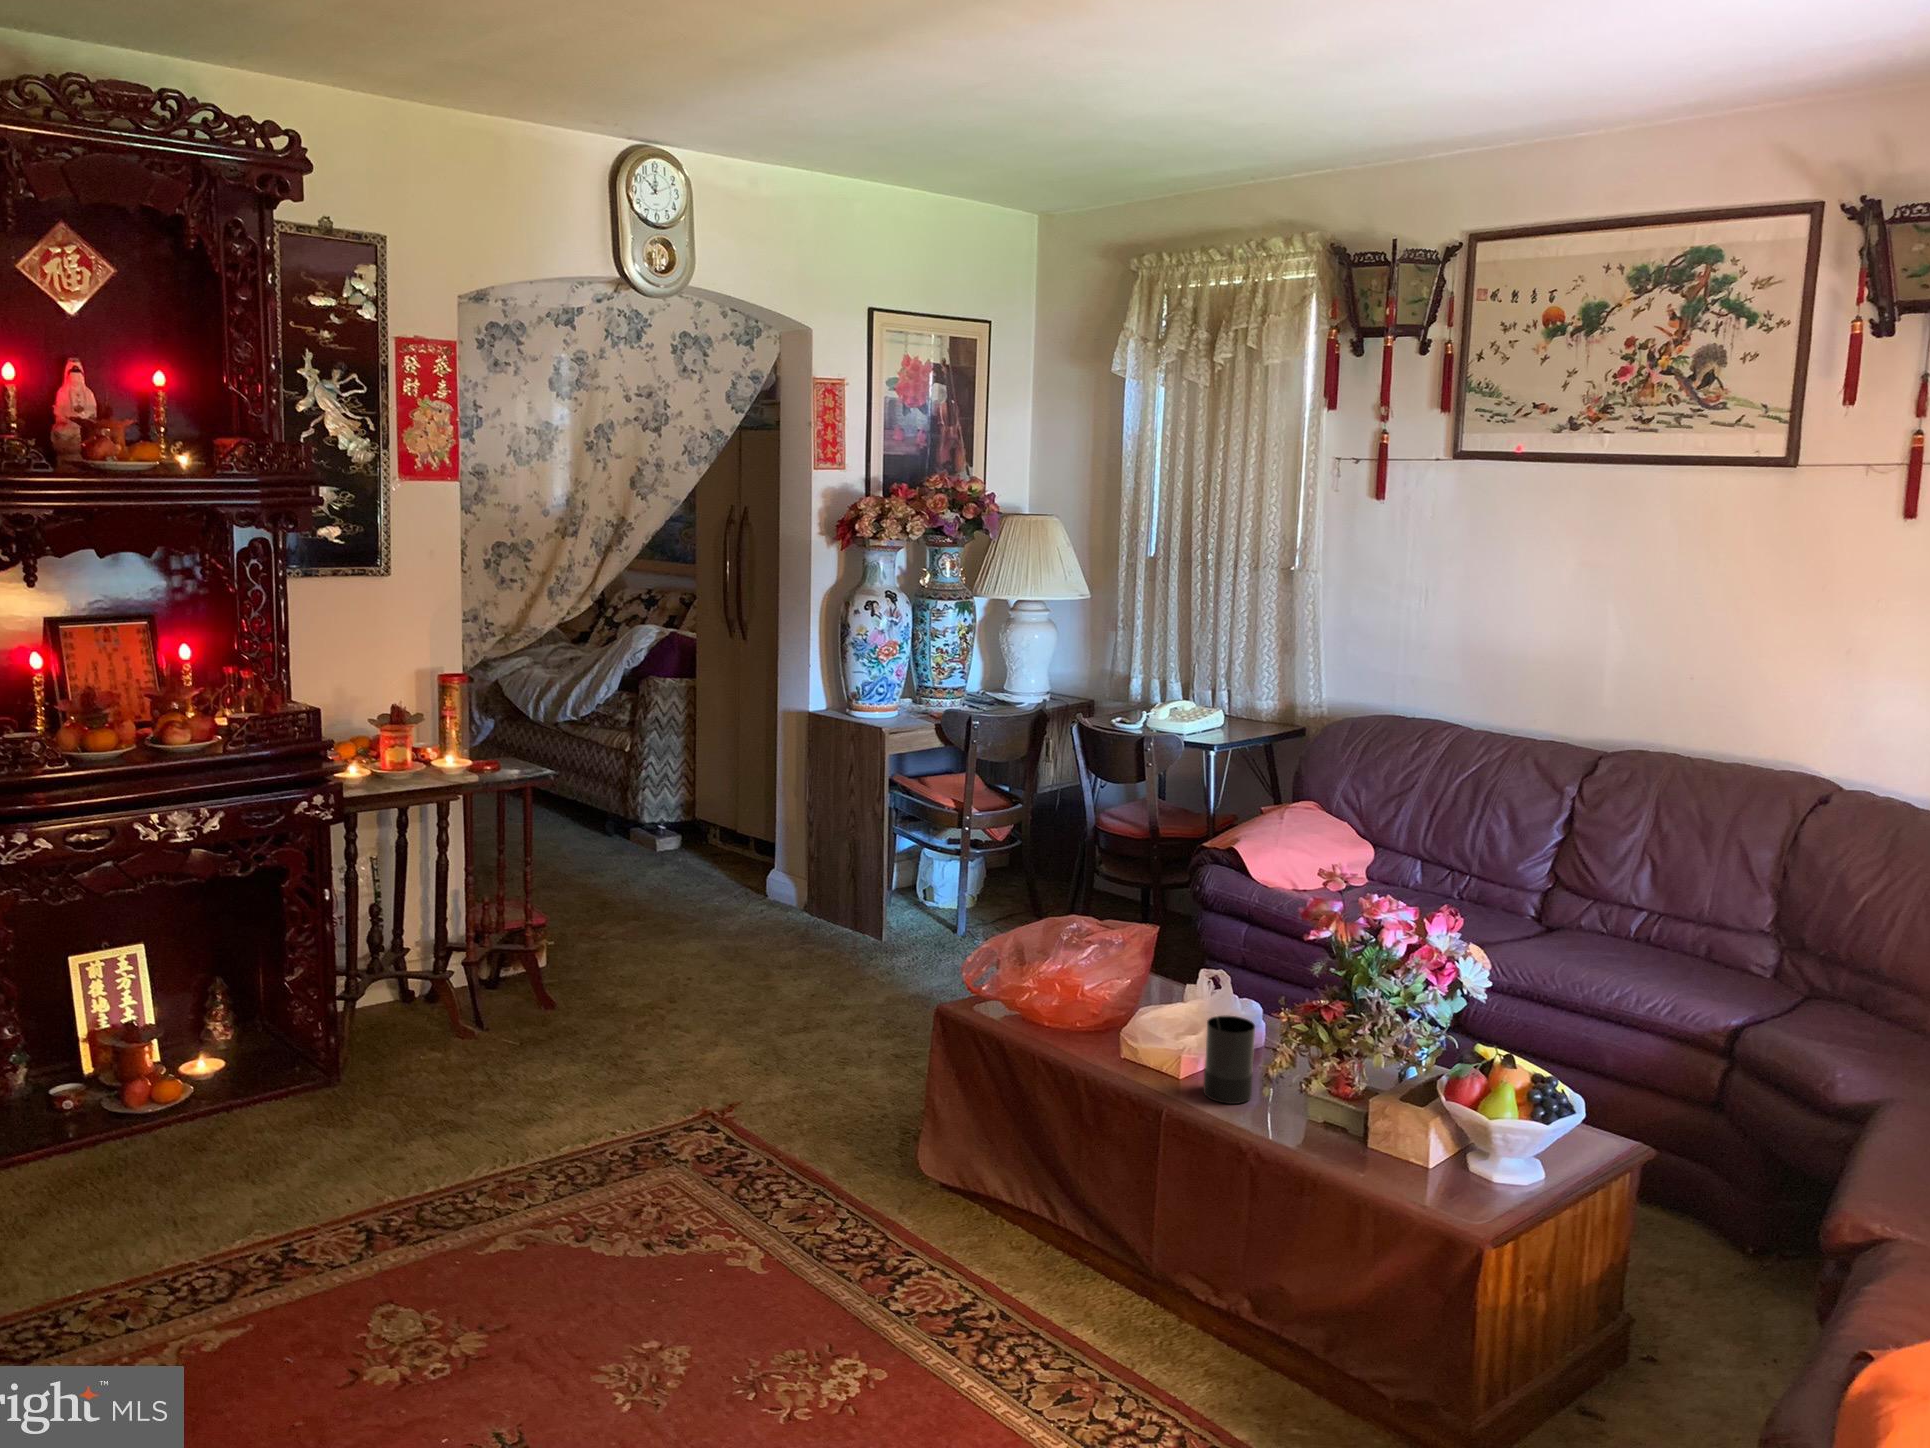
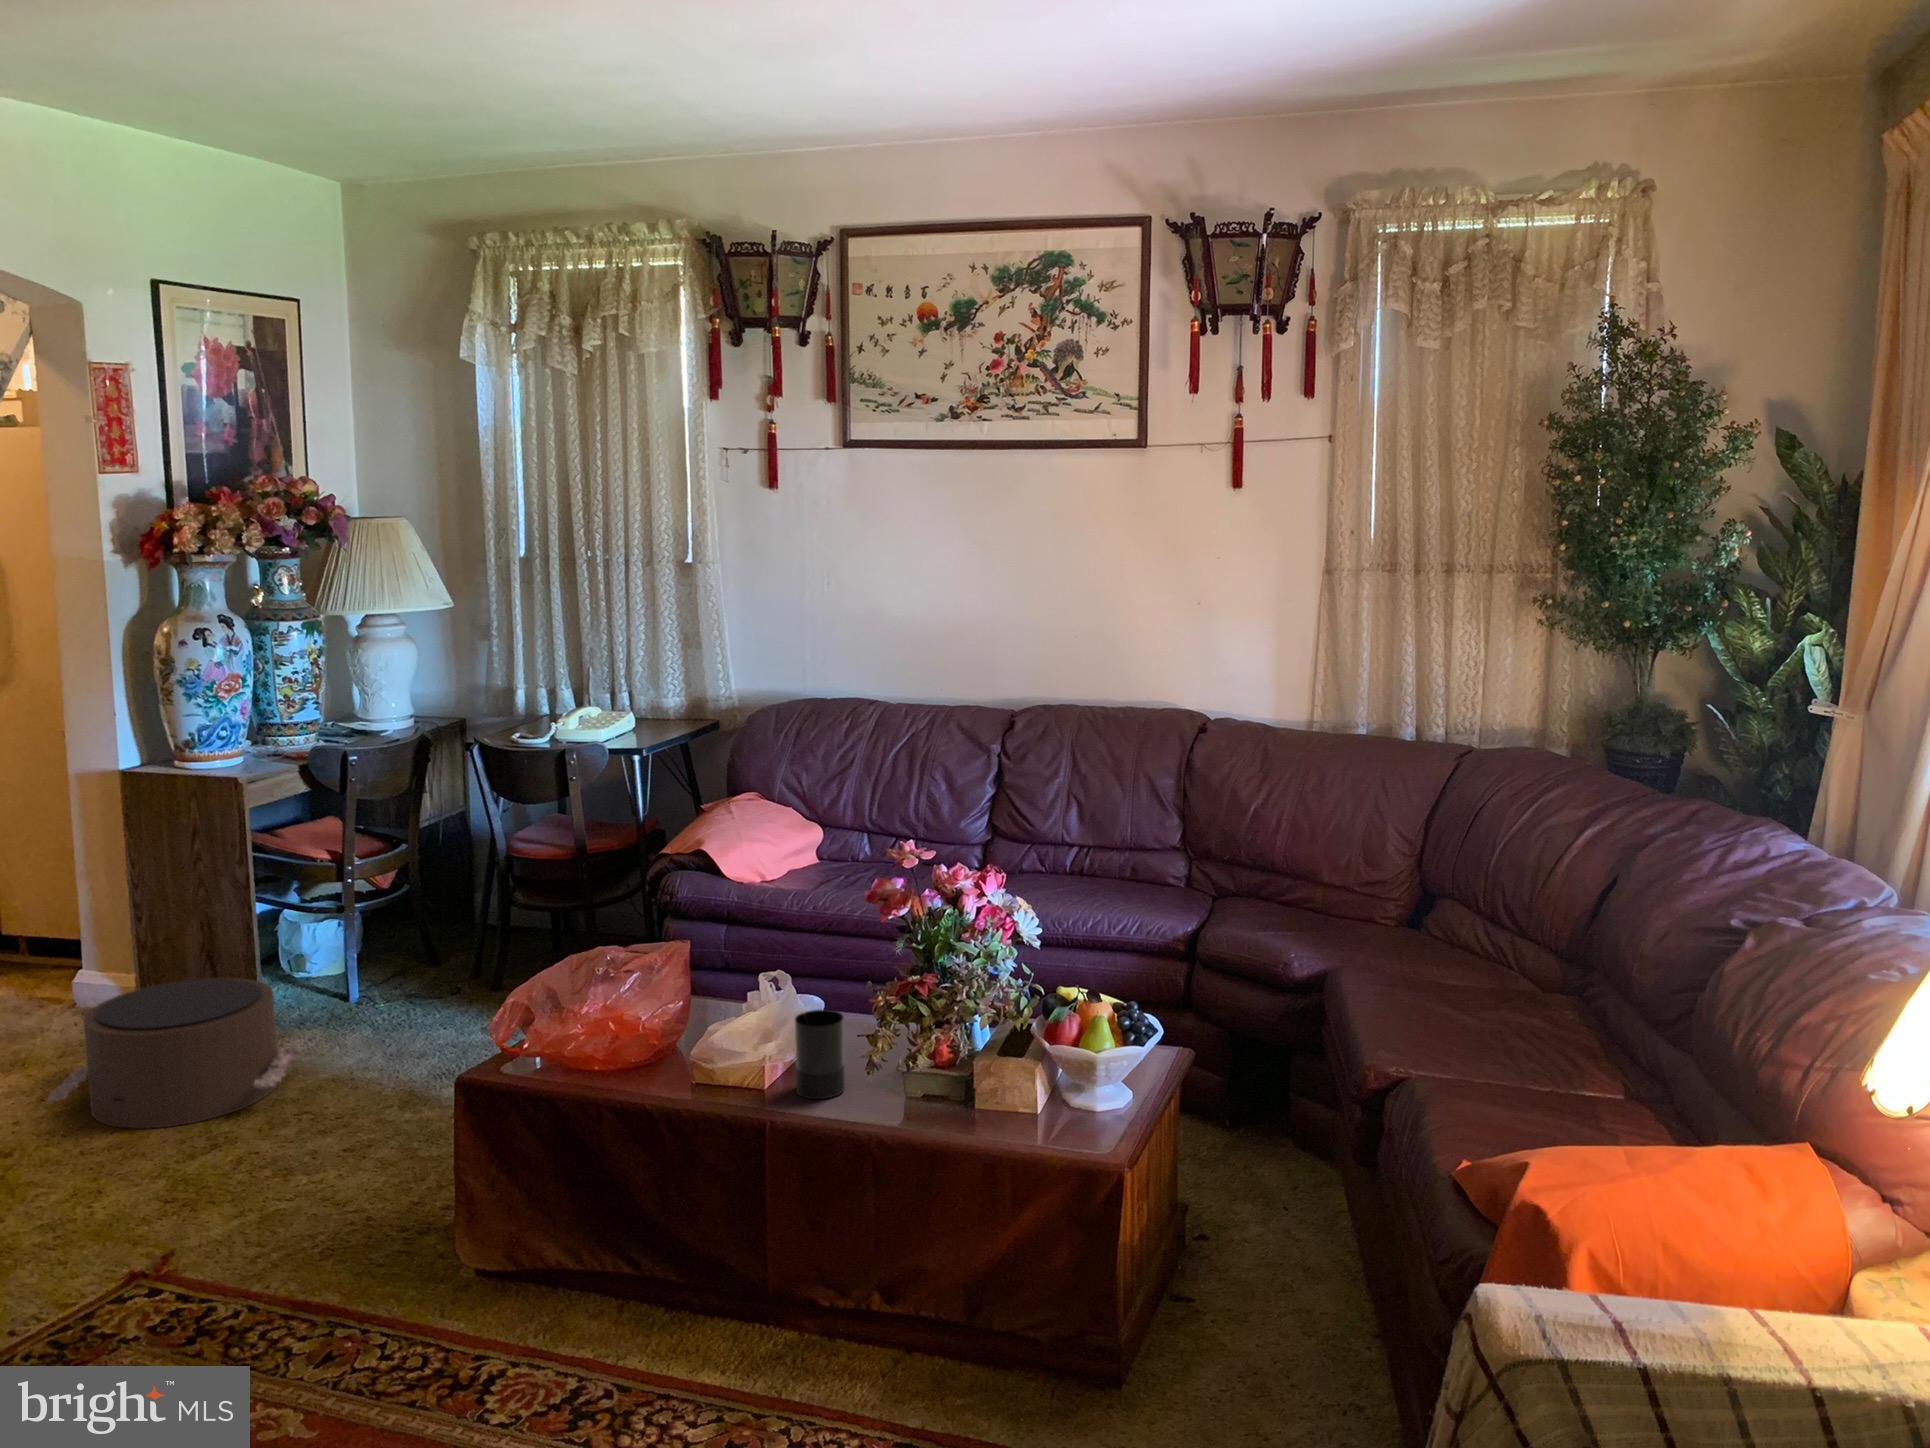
pouf: none [708,890,893,1006] -> present [46,978,299,1128]

